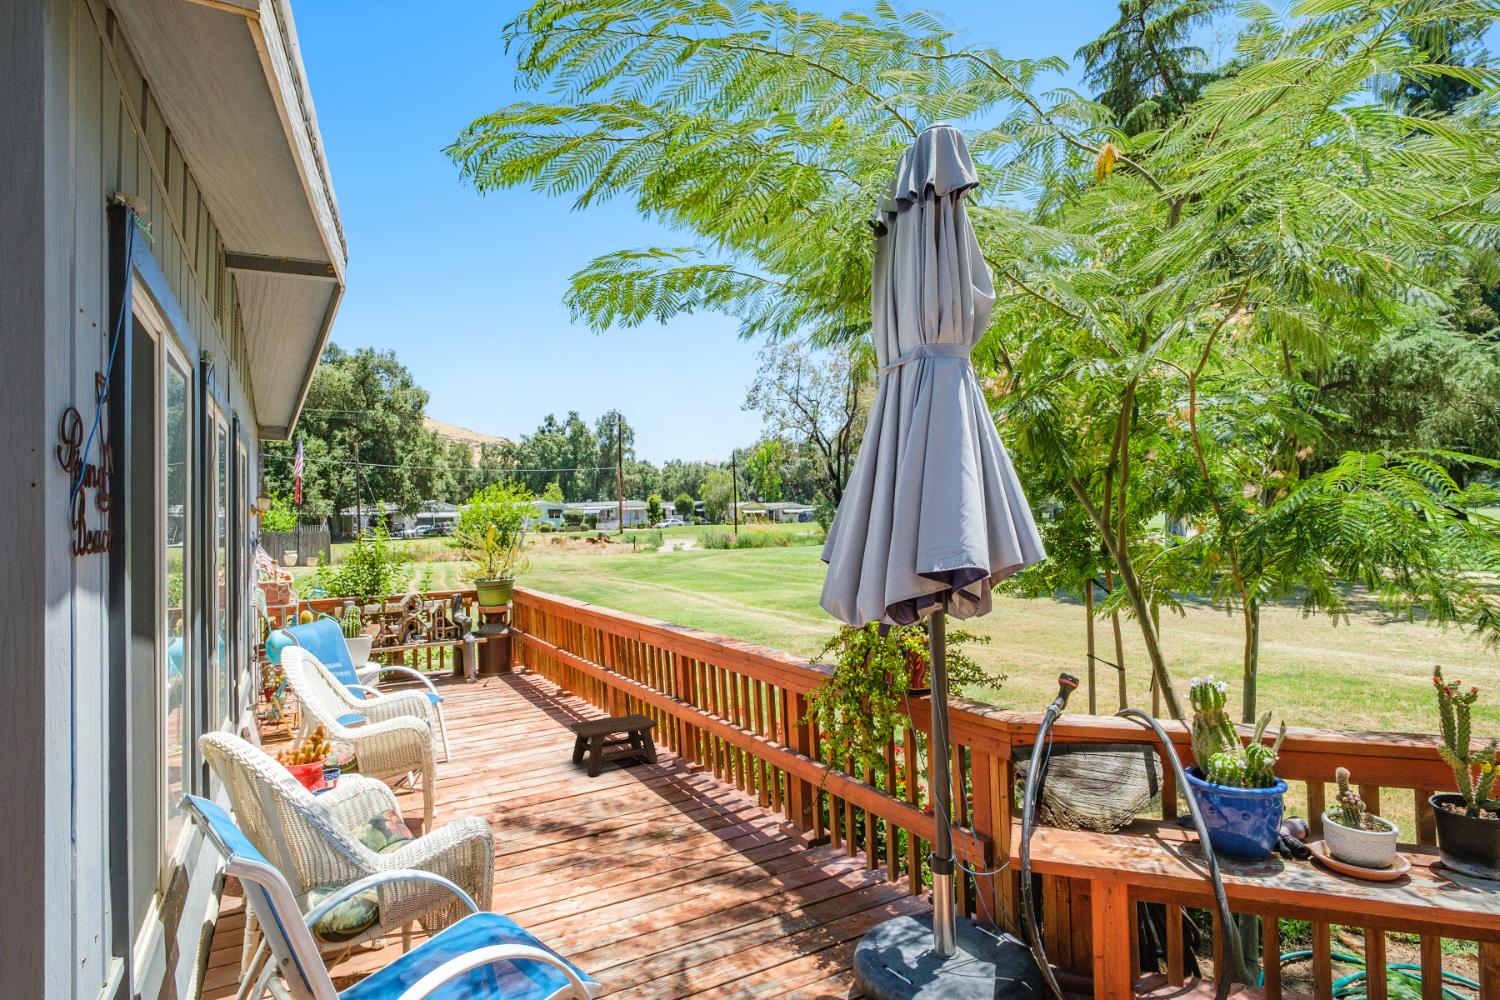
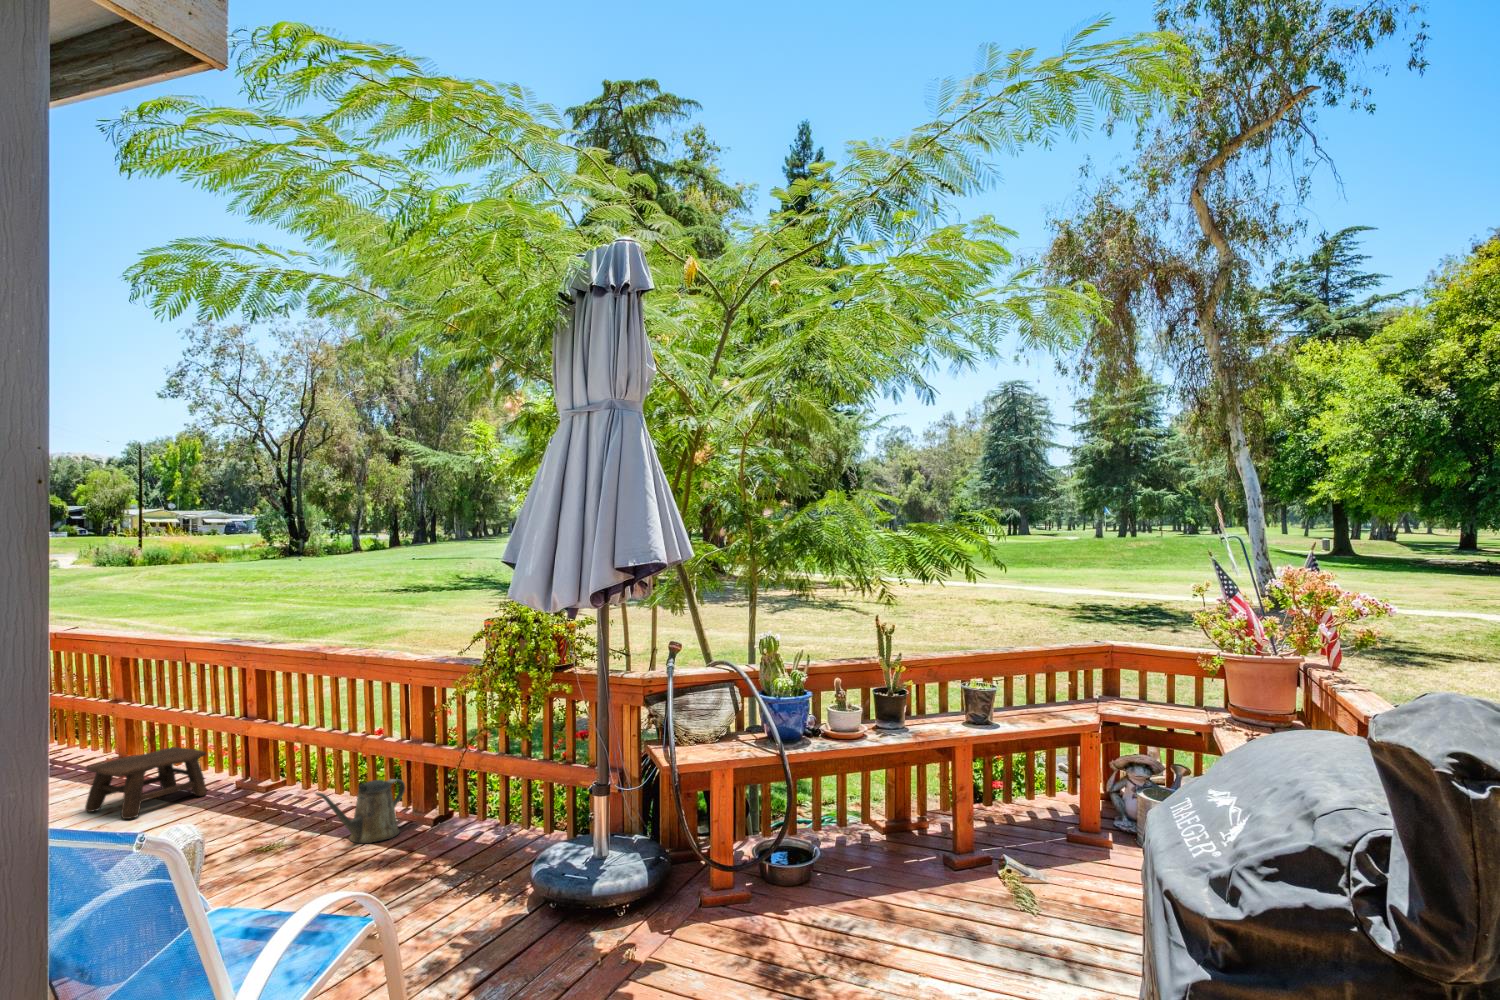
watering can: none [687,784,786,851] -> present [316,779,405,843]

